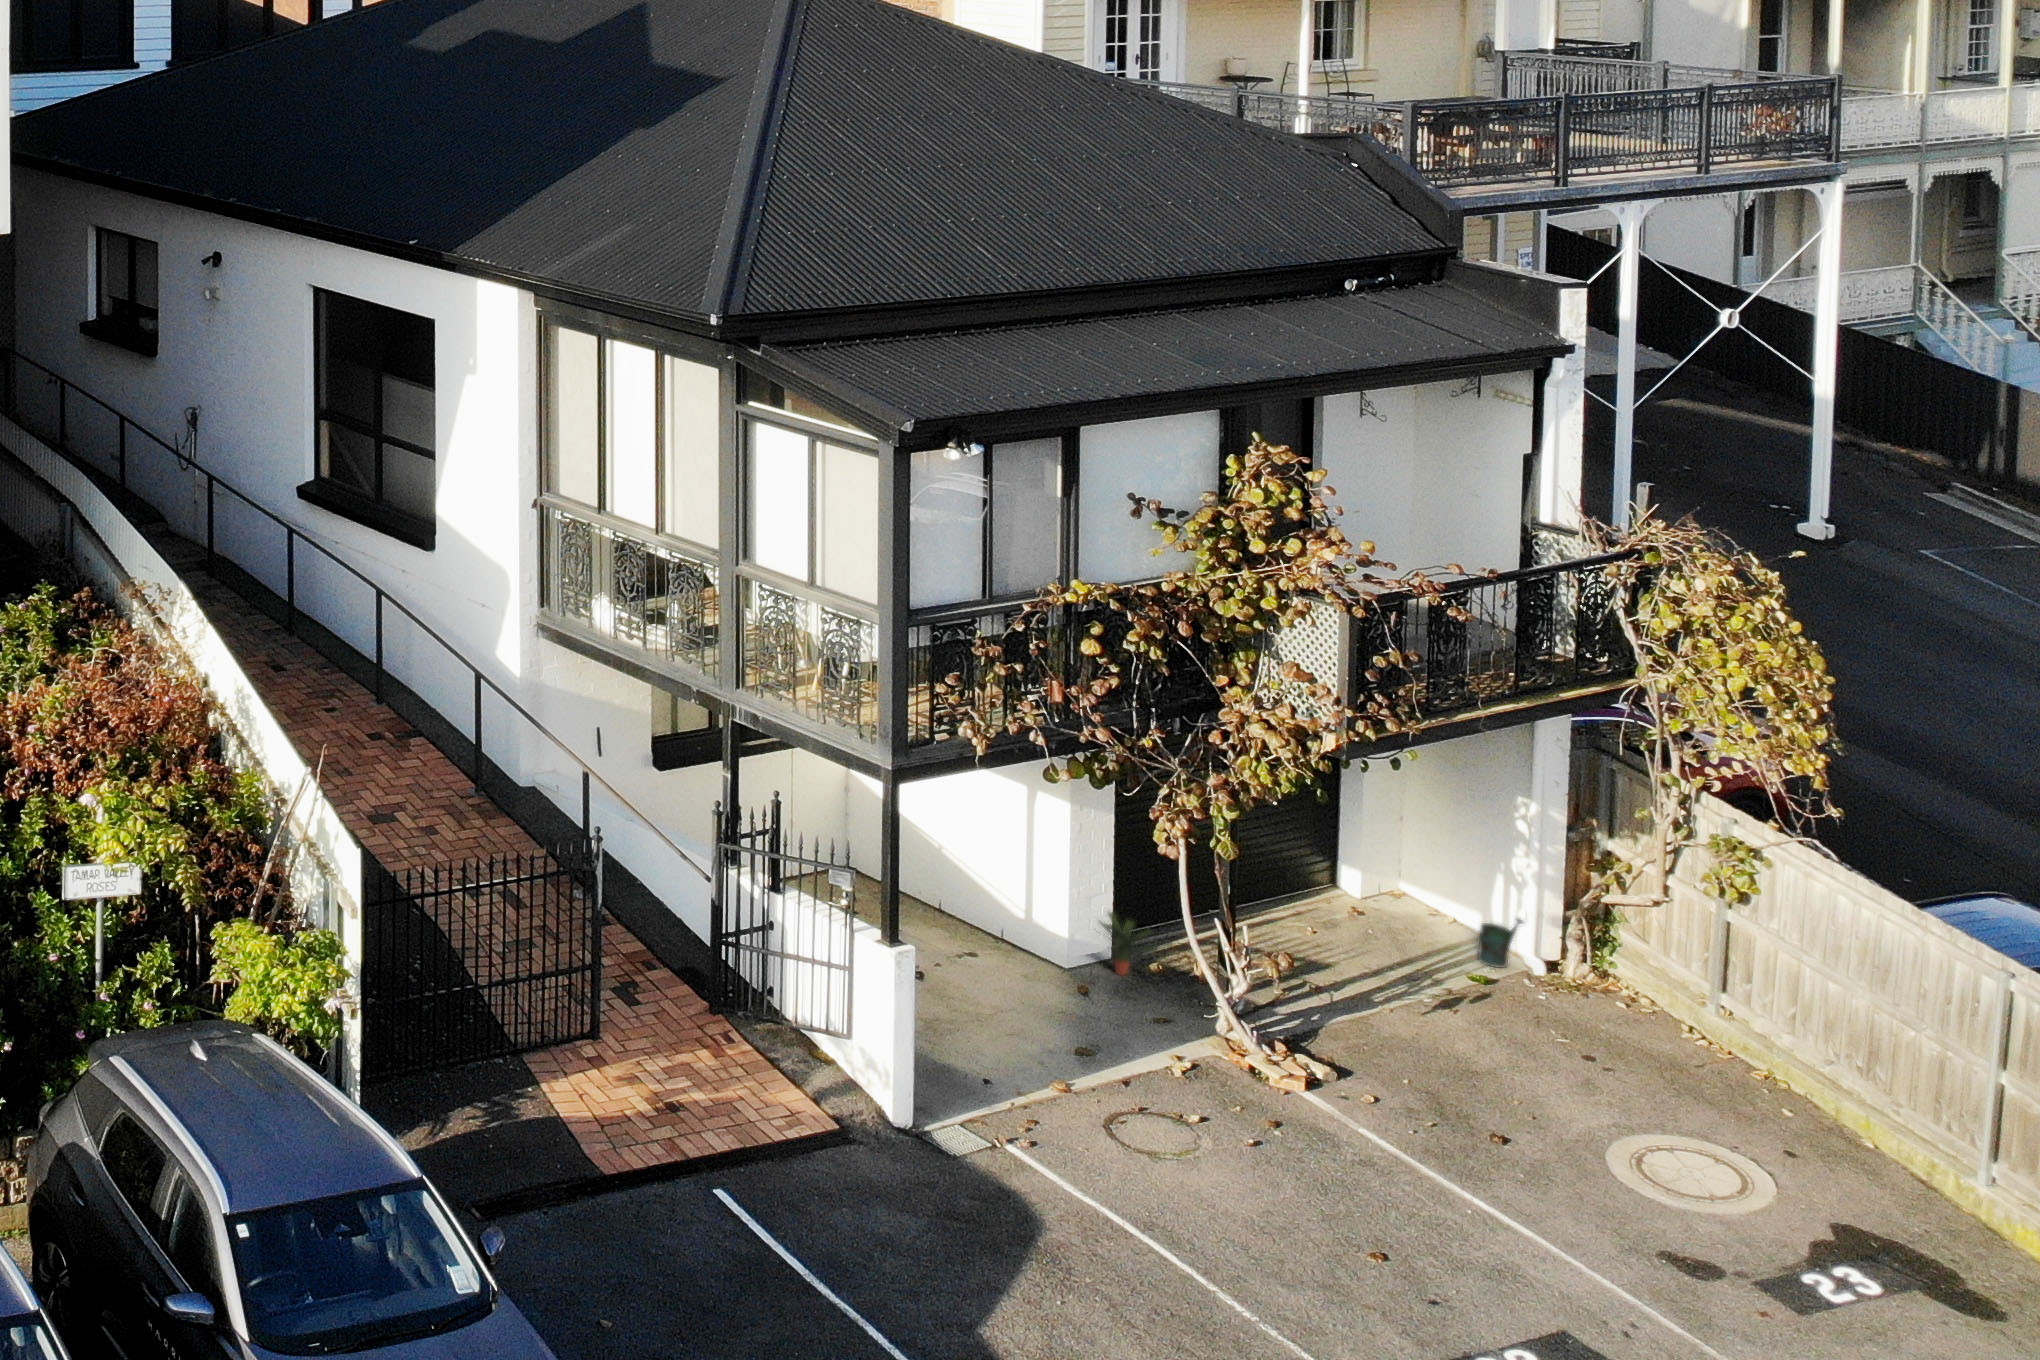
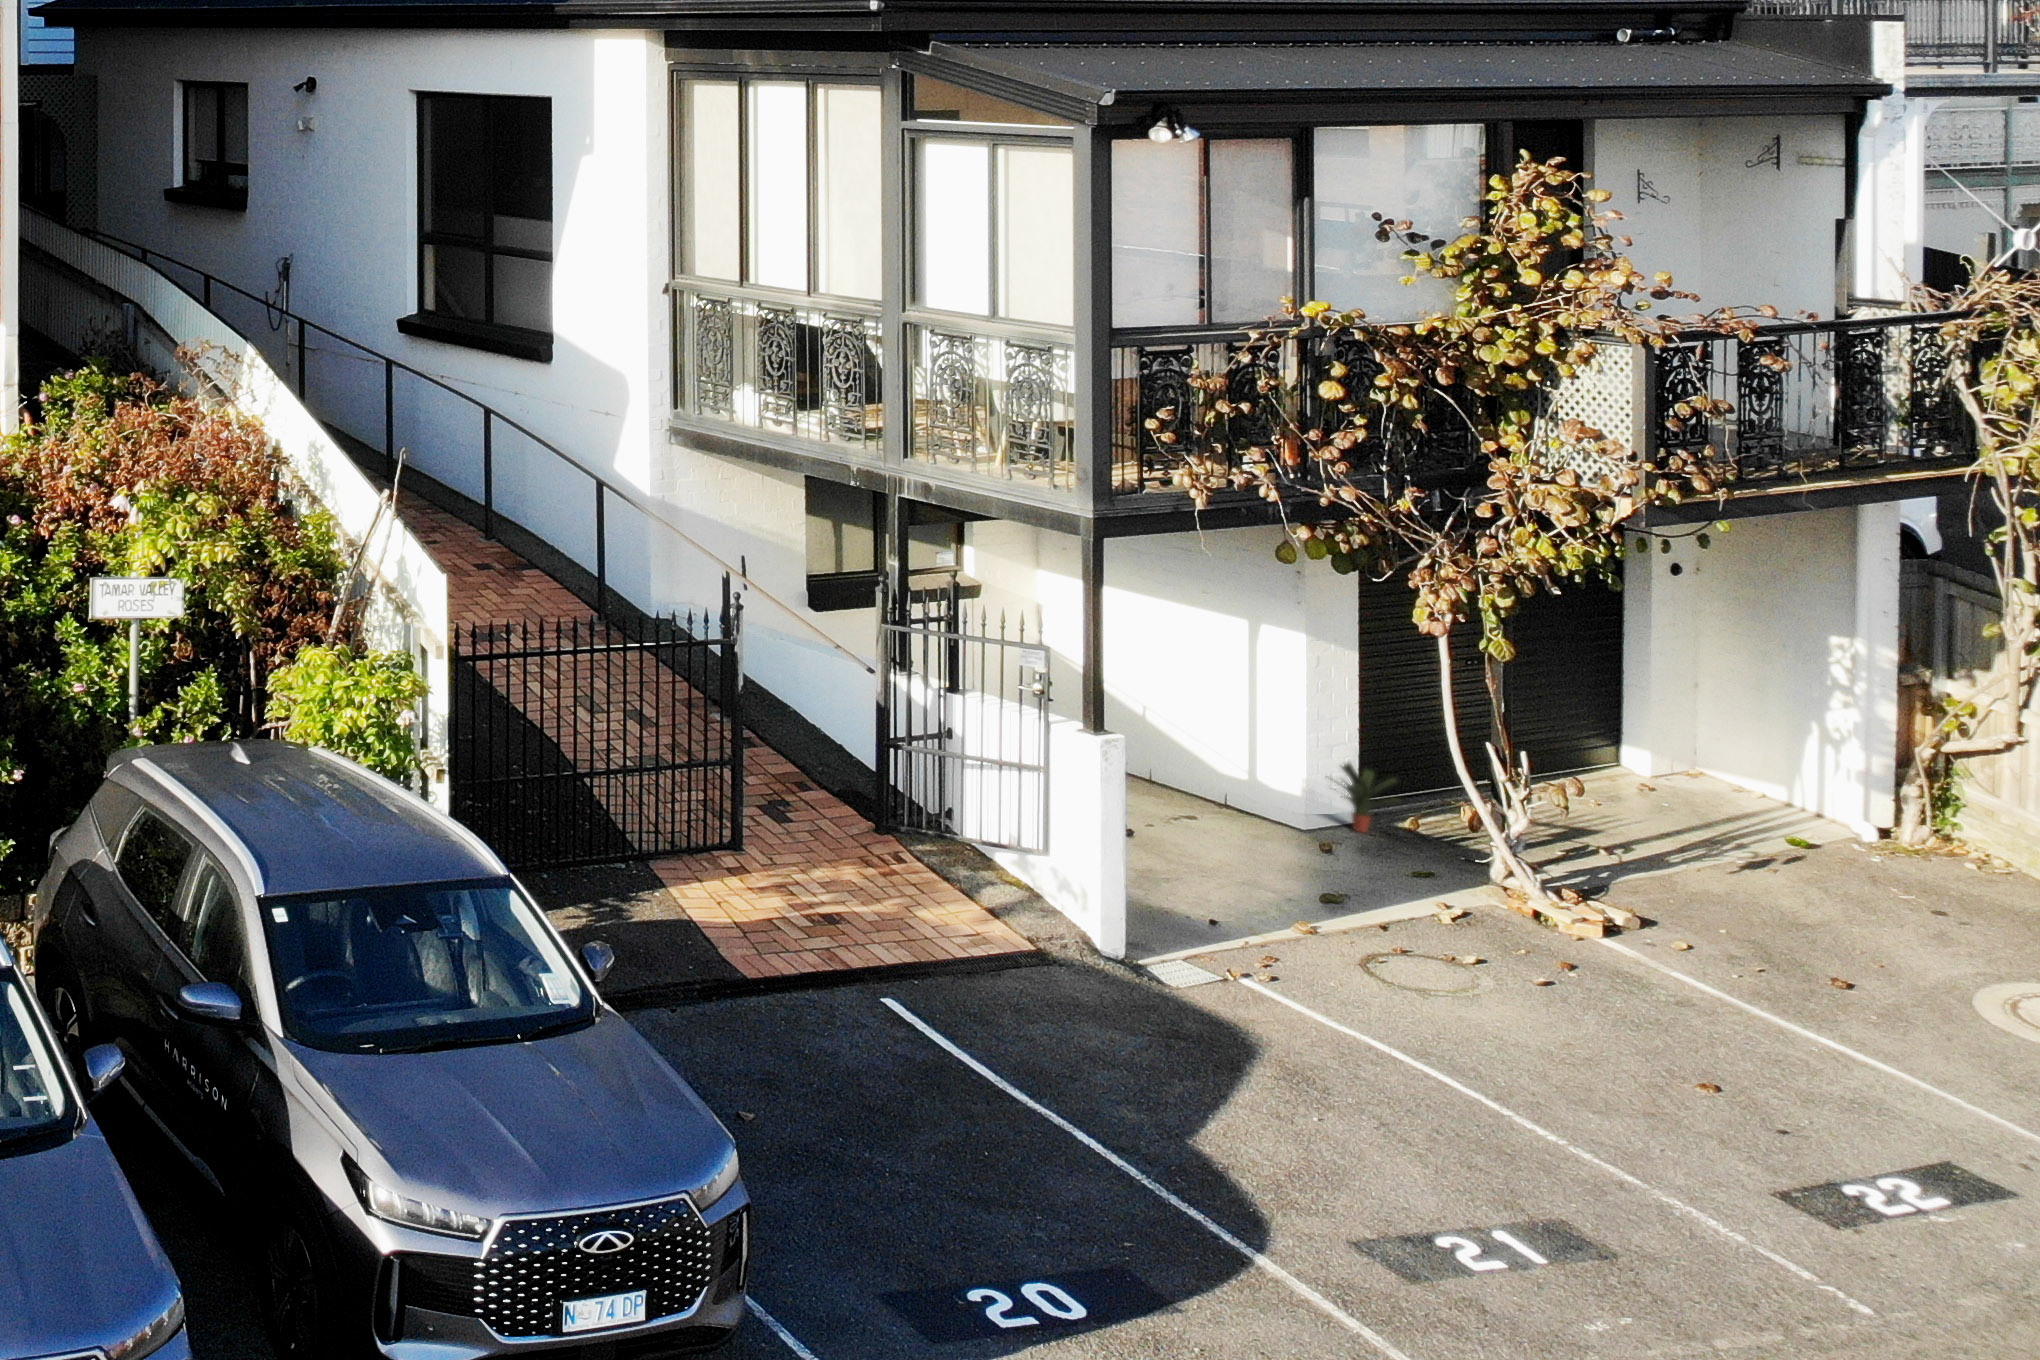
watering can: present [1478,919,1522,968] -> none [1789,792,1845,849]

